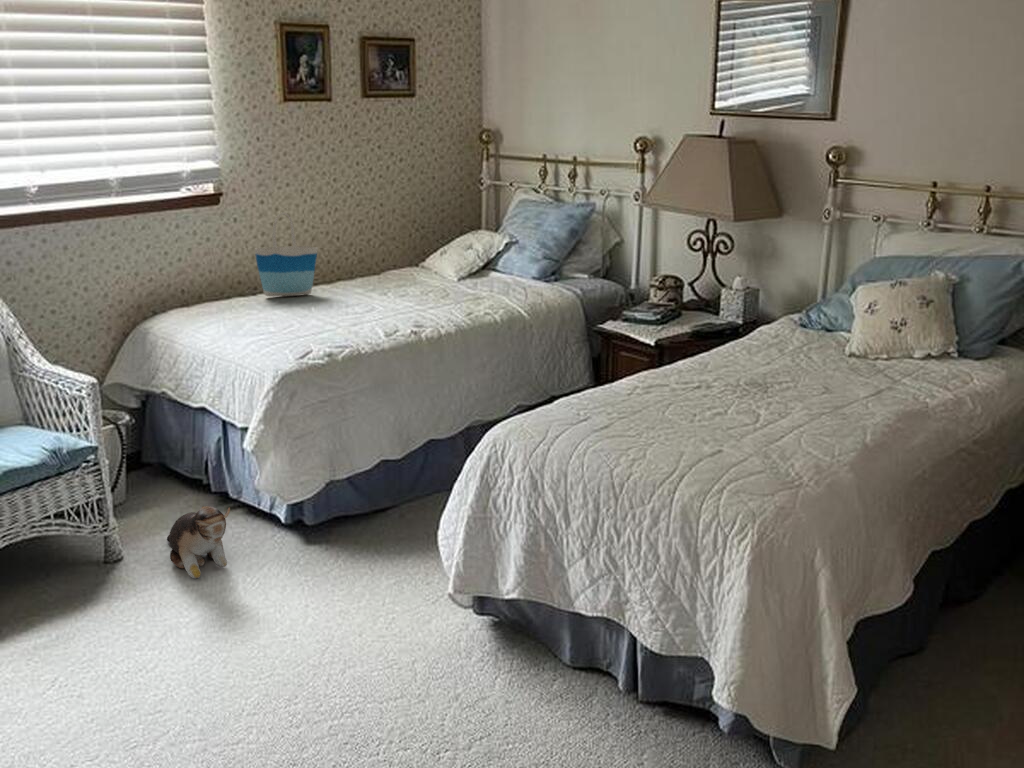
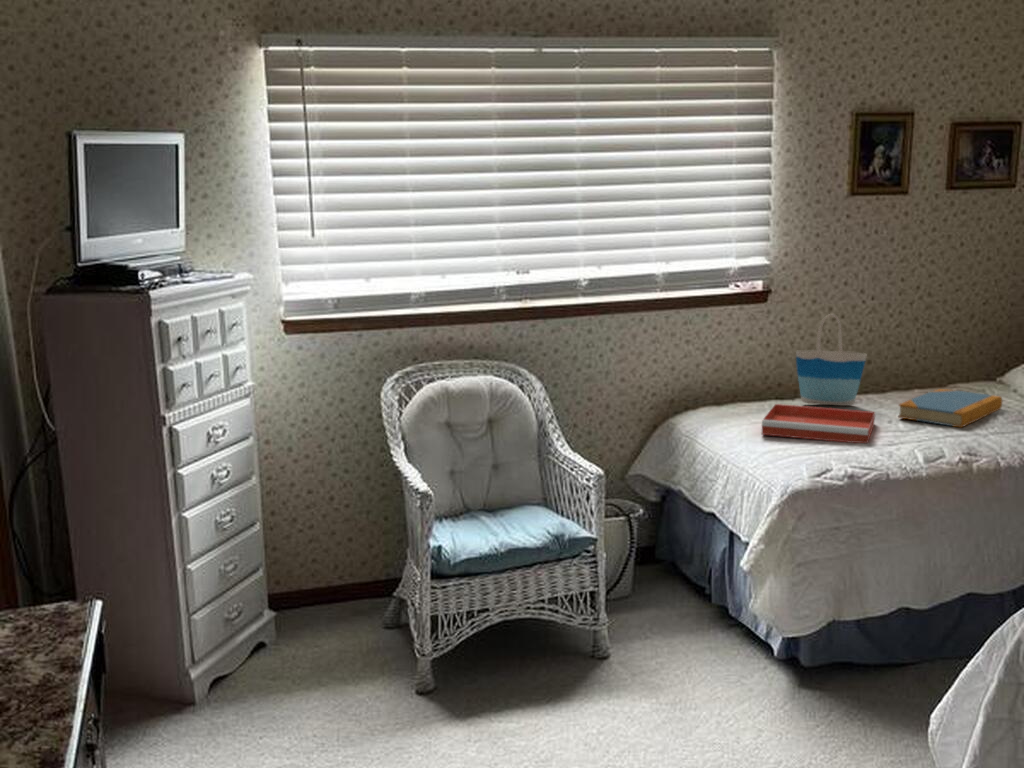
book: none [351,274,429,304] -> present [898,389,1002,427]
tray: none [239,297,335,328] -> present [762,404,875,443]
plush toy: present [167,506,230,579] -> none [651,621,713,697]

